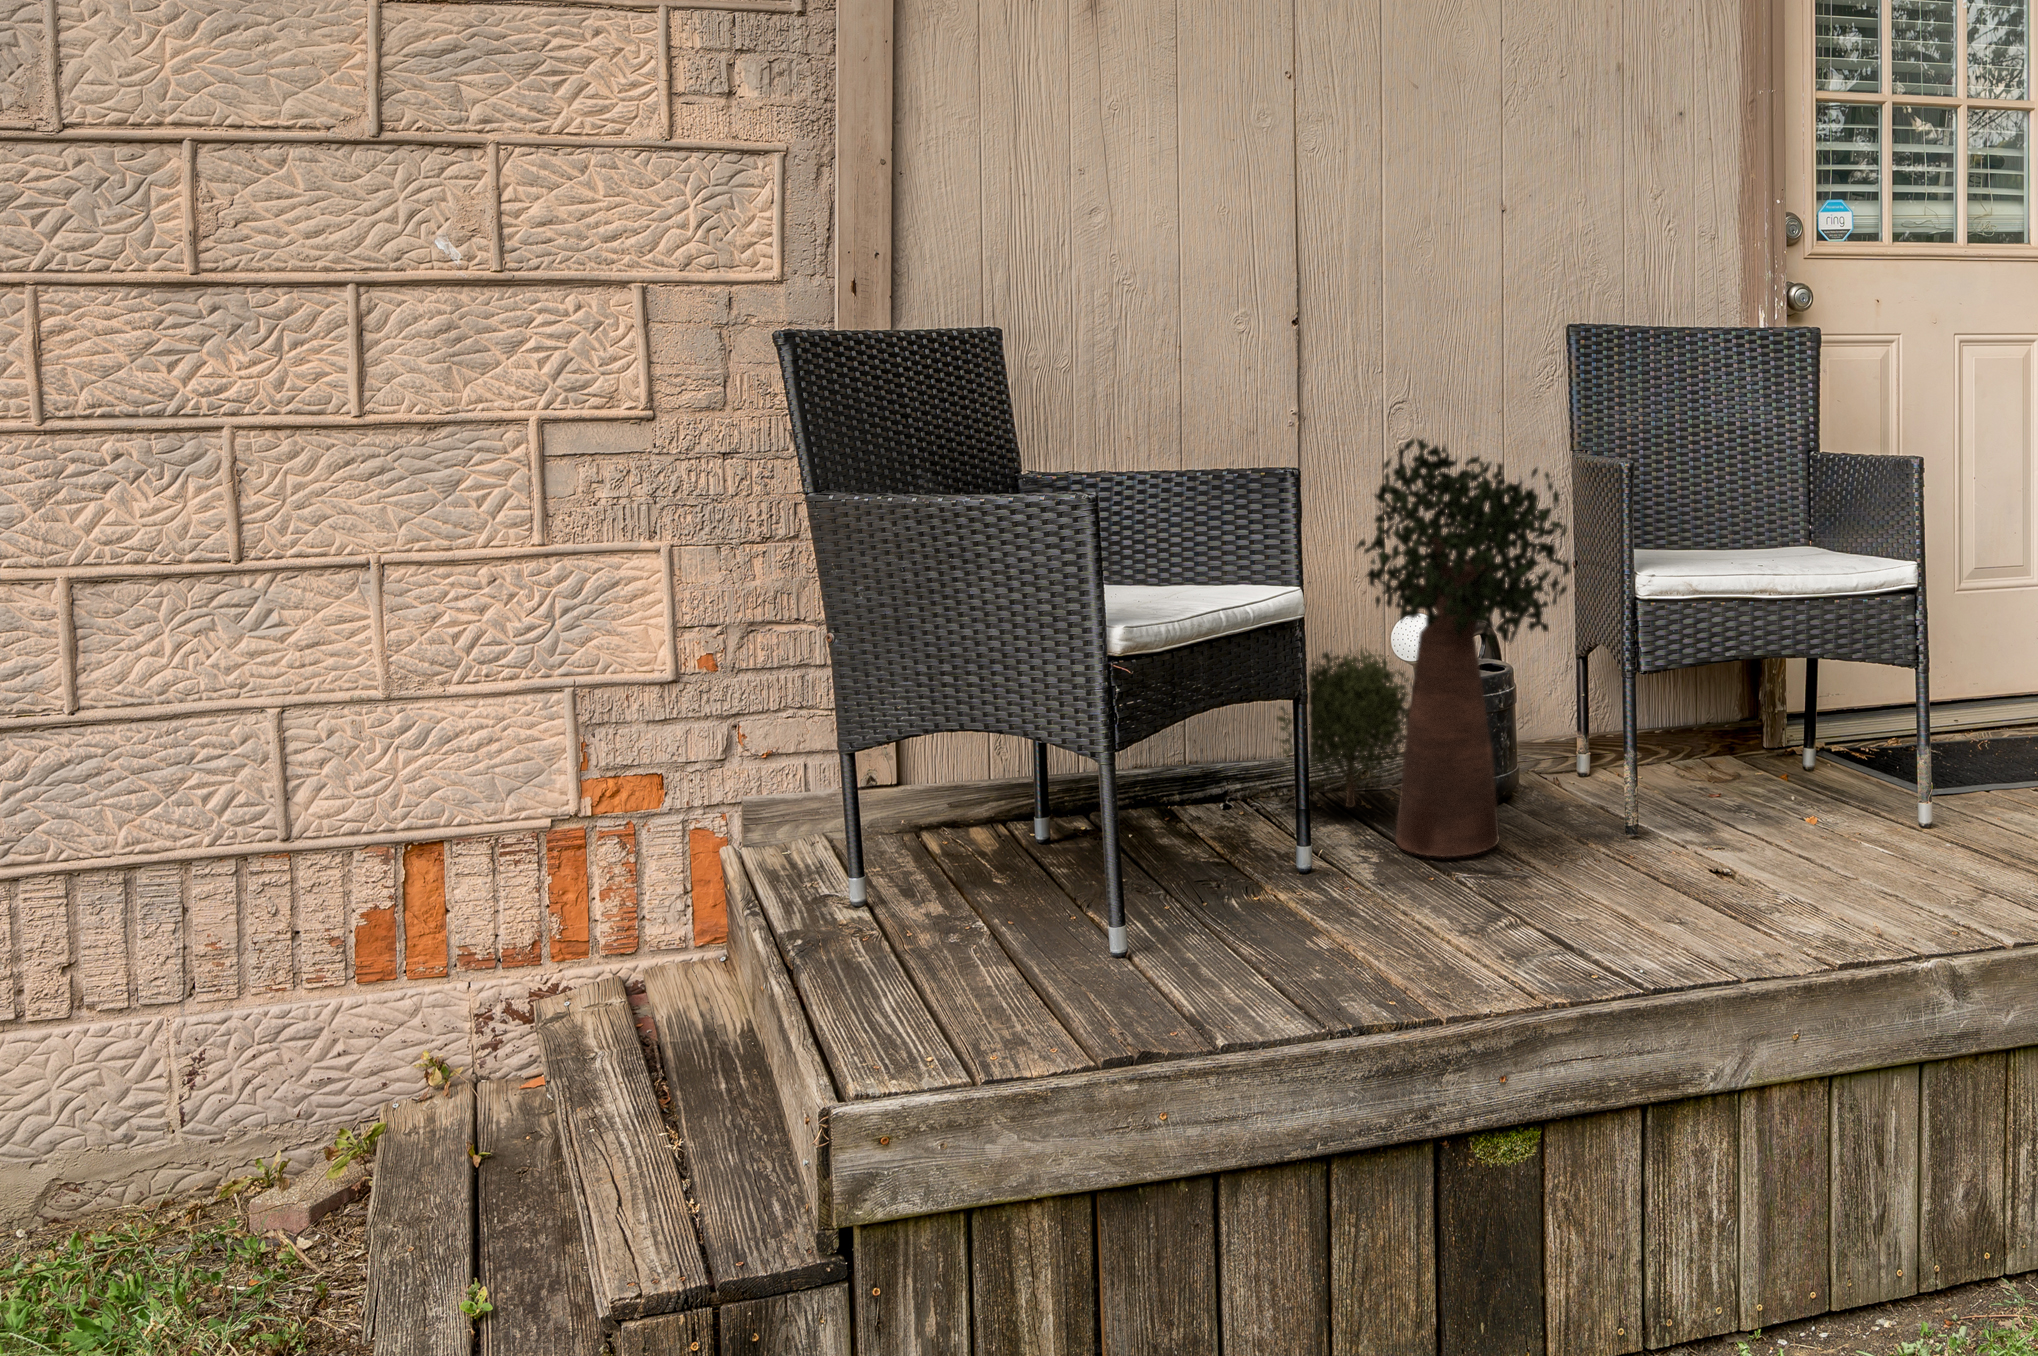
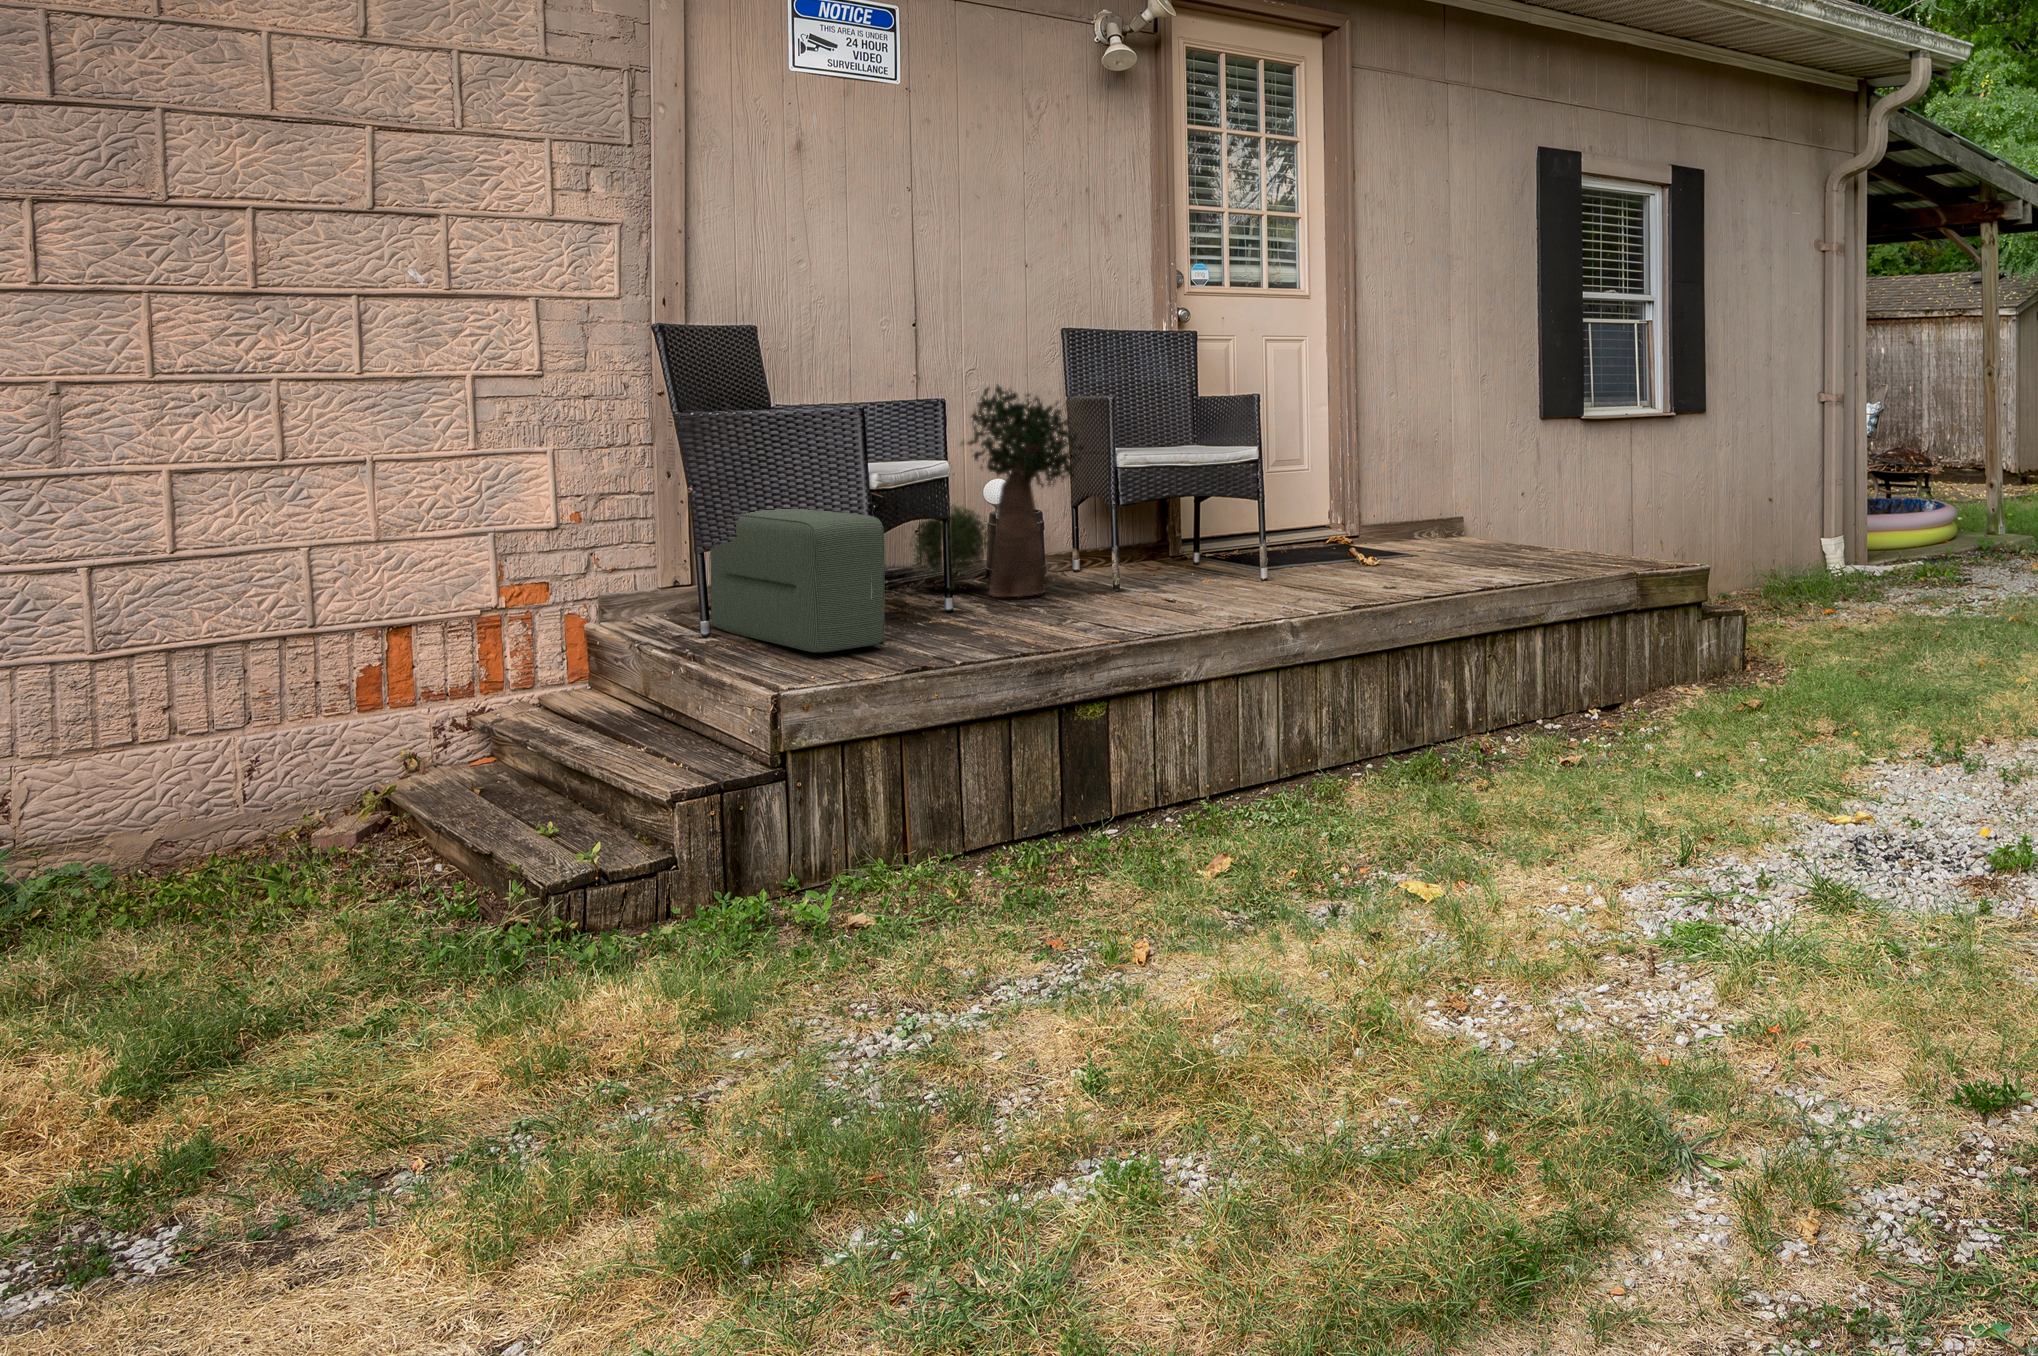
pouf: none [875,672,1066,1065] -> present [710,509,885,652]

